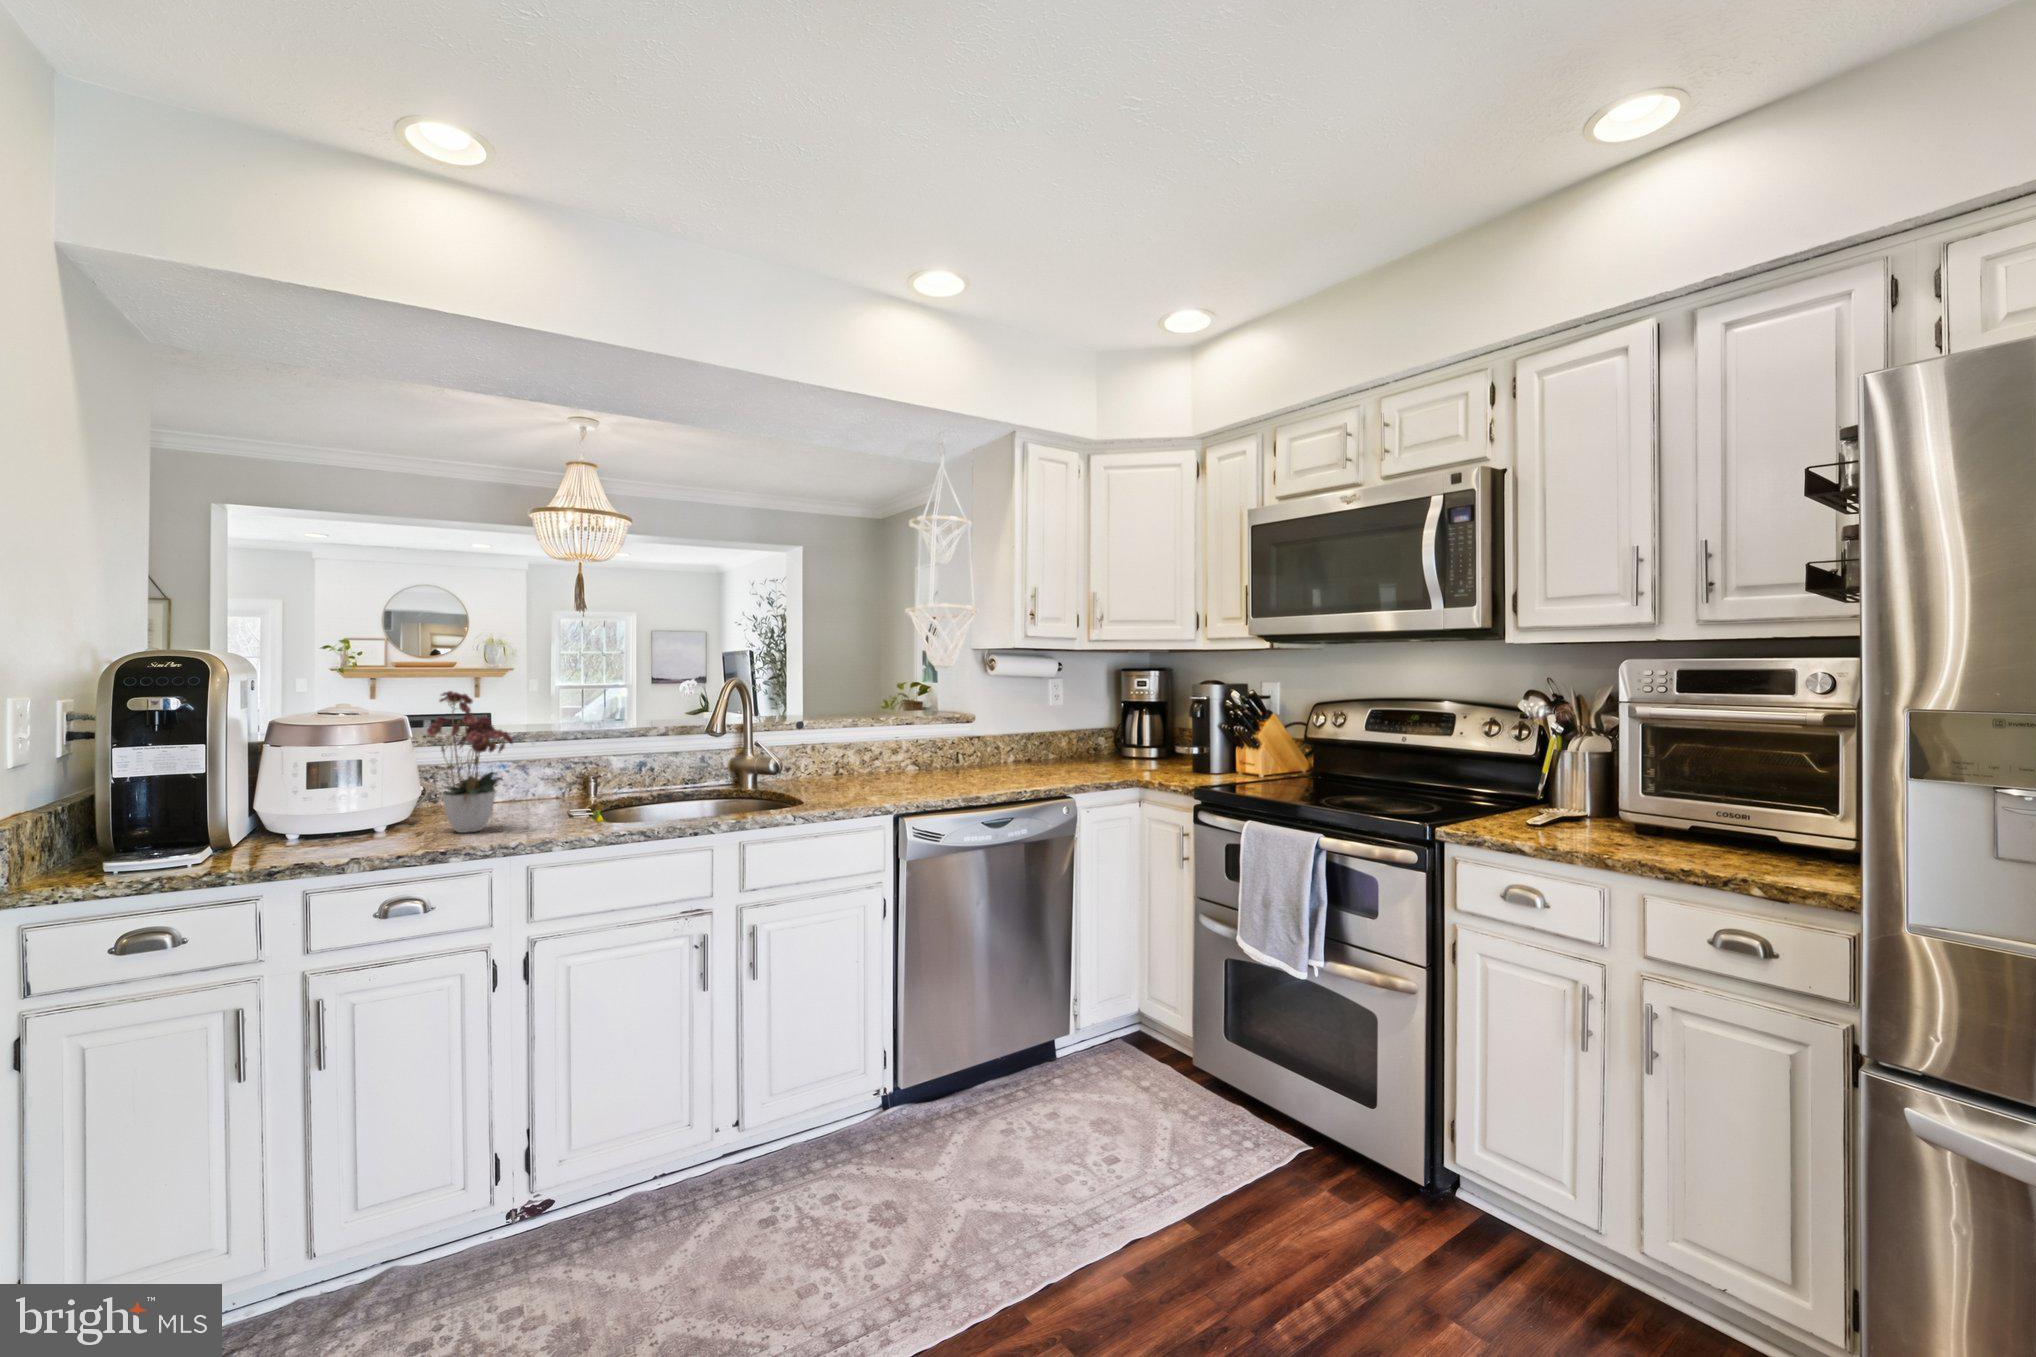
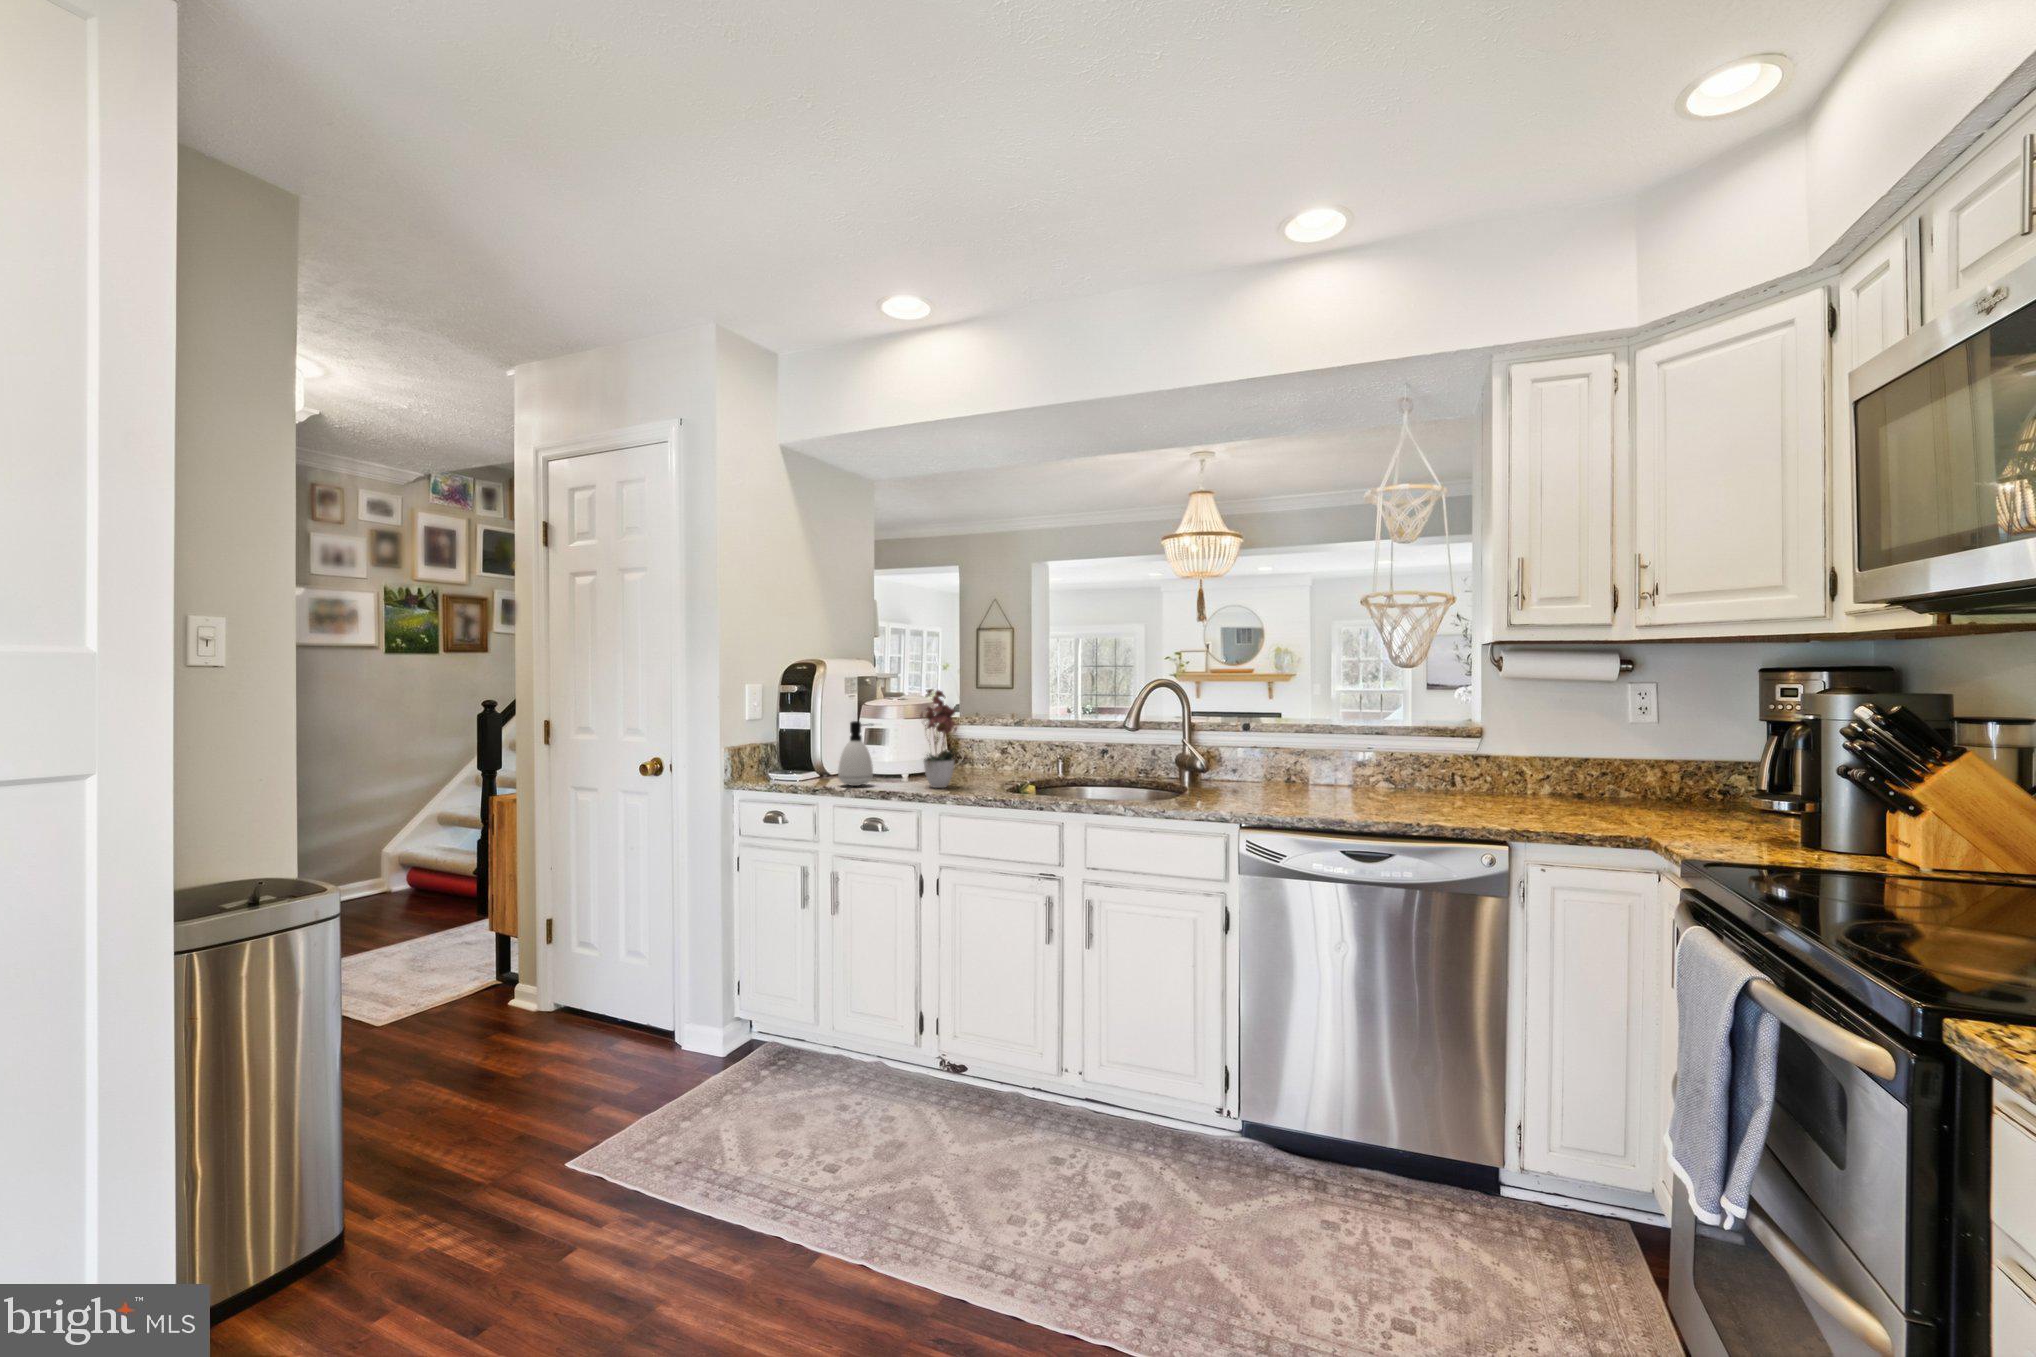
soap dispenser: none [281,745,354,850] -> present [838,721,873,786]

